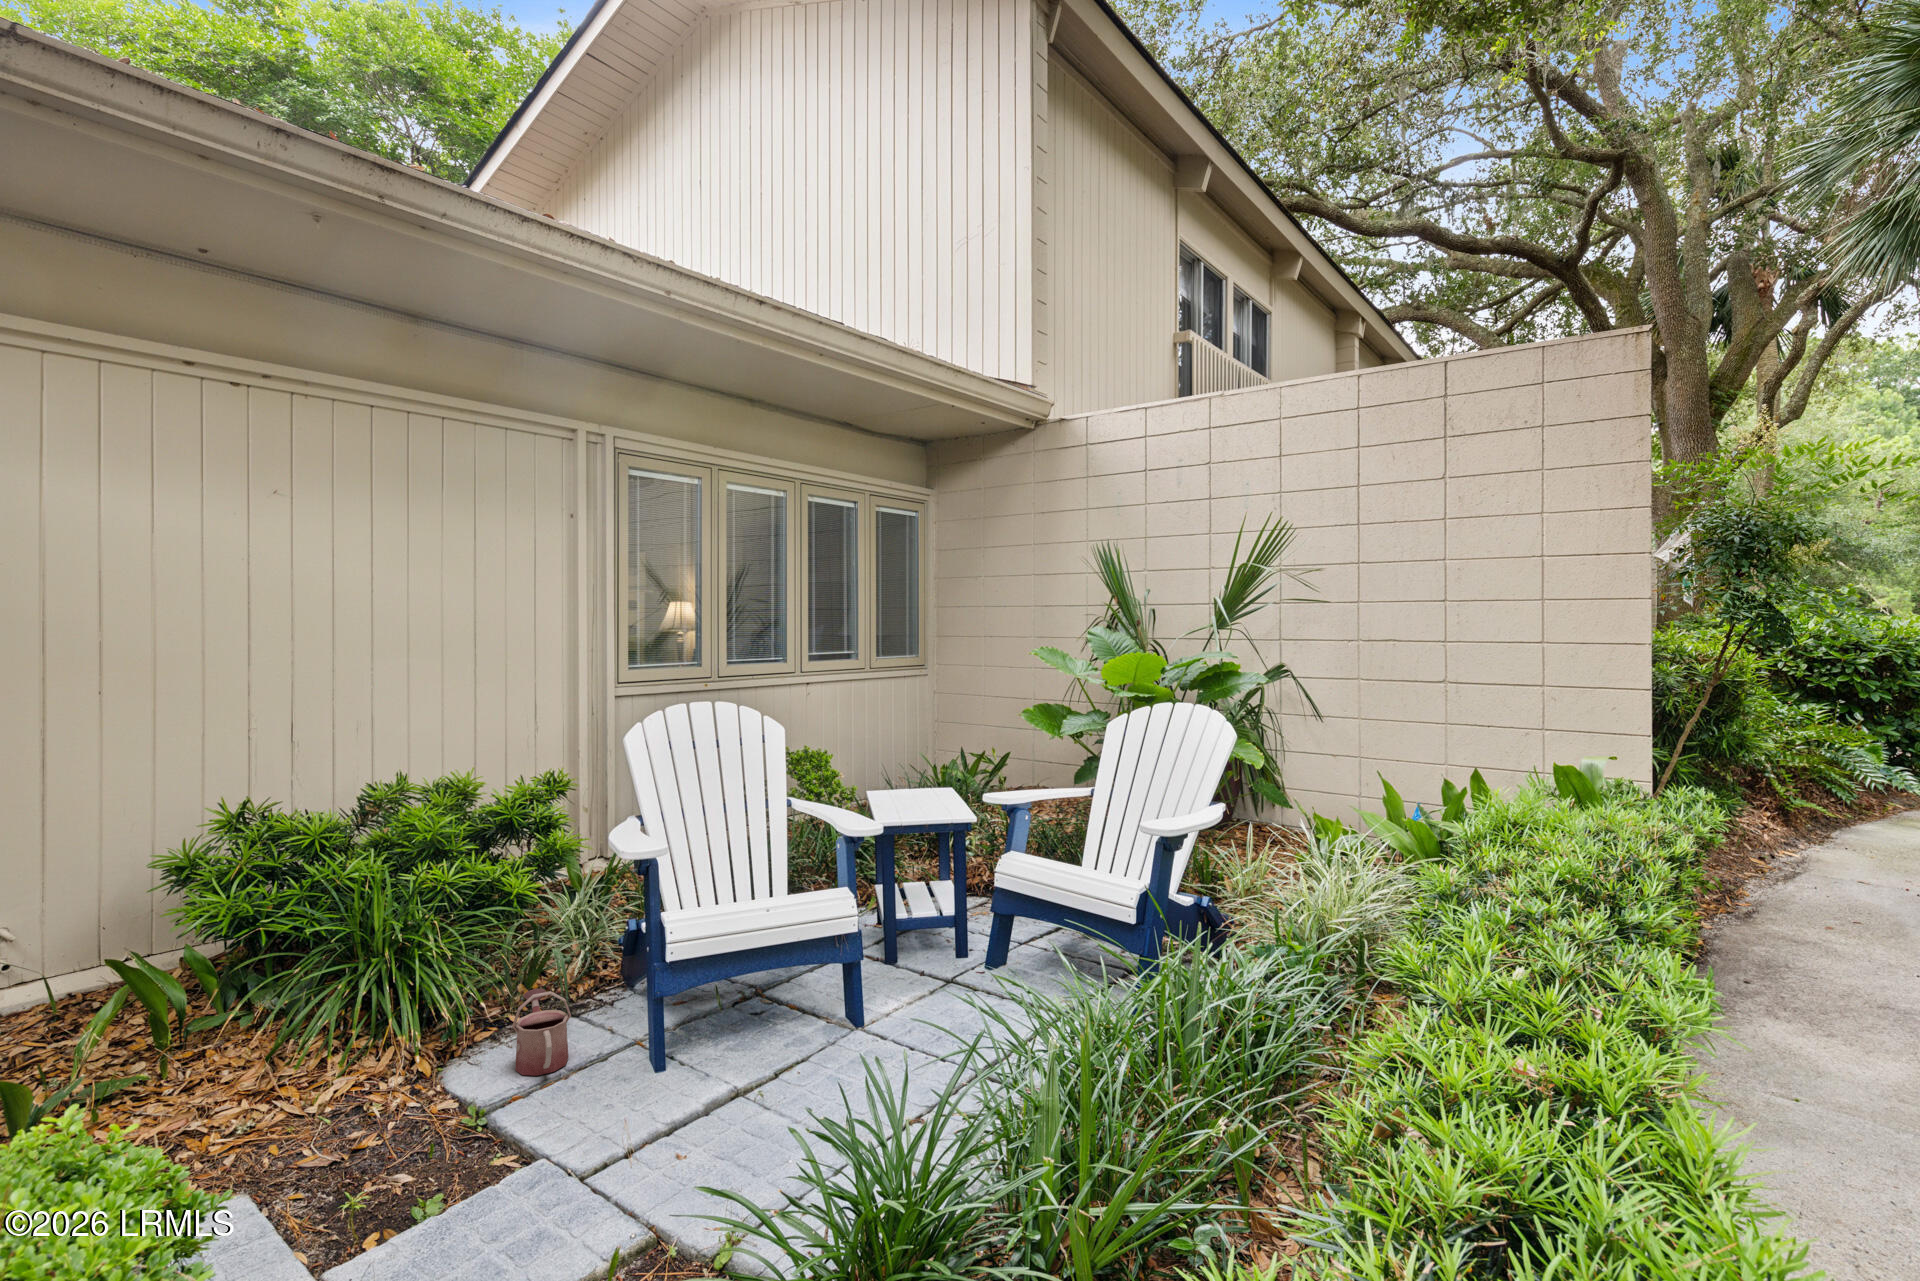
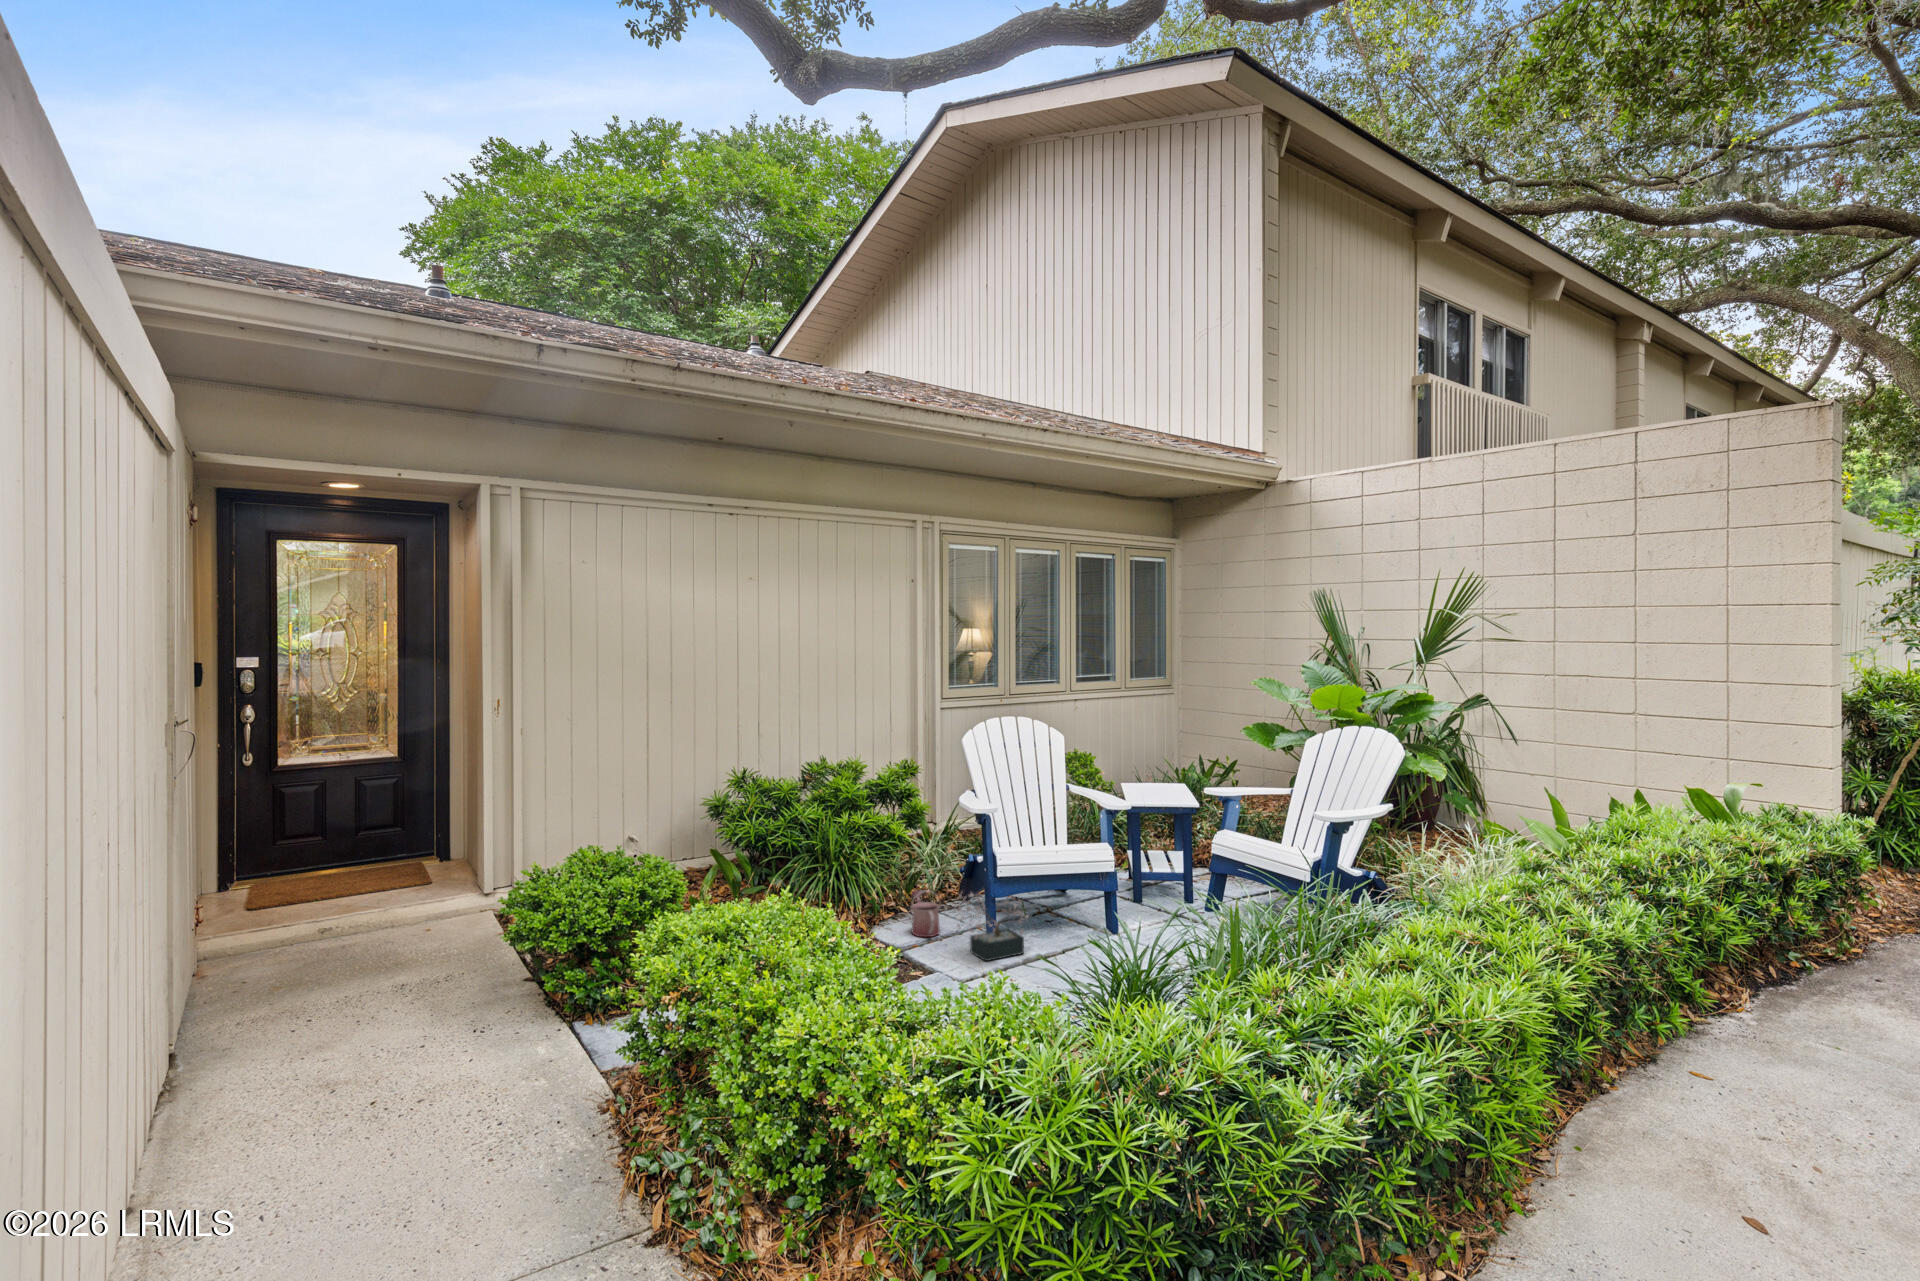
decorative plant: none [584,995,718,1119] -> present [958,893,1029,961]

